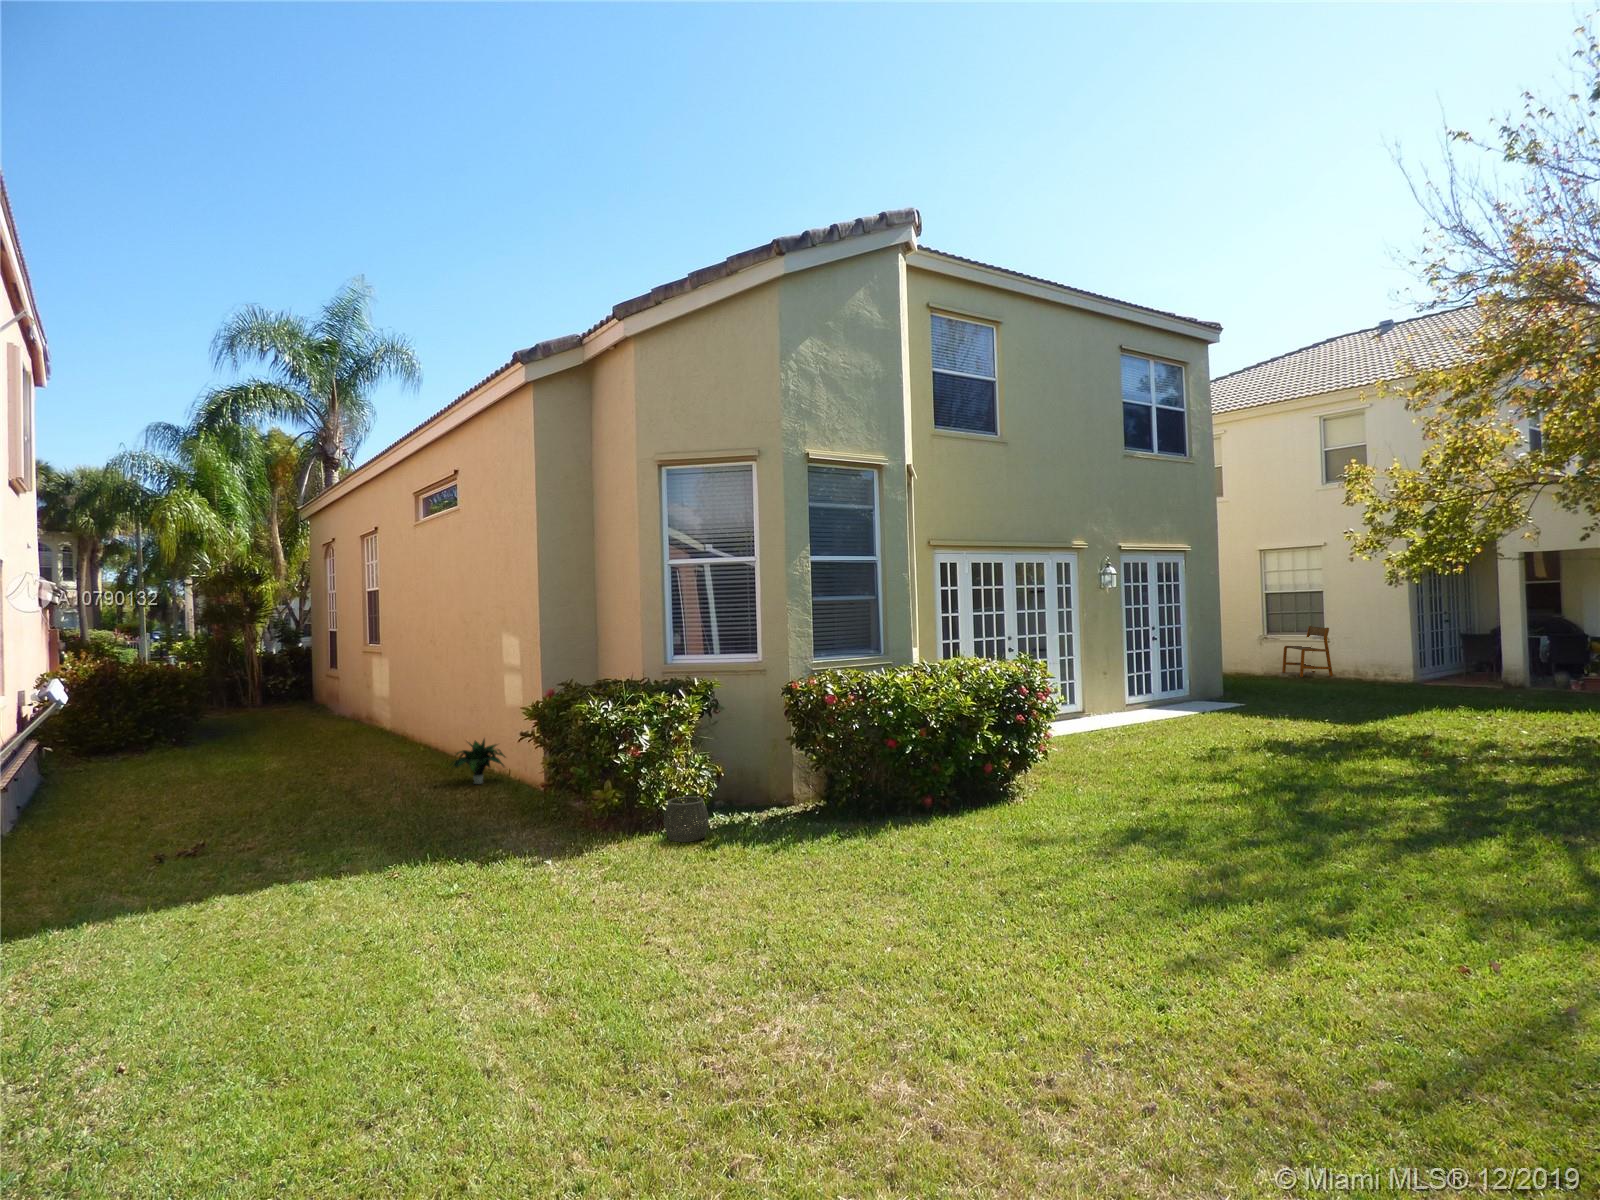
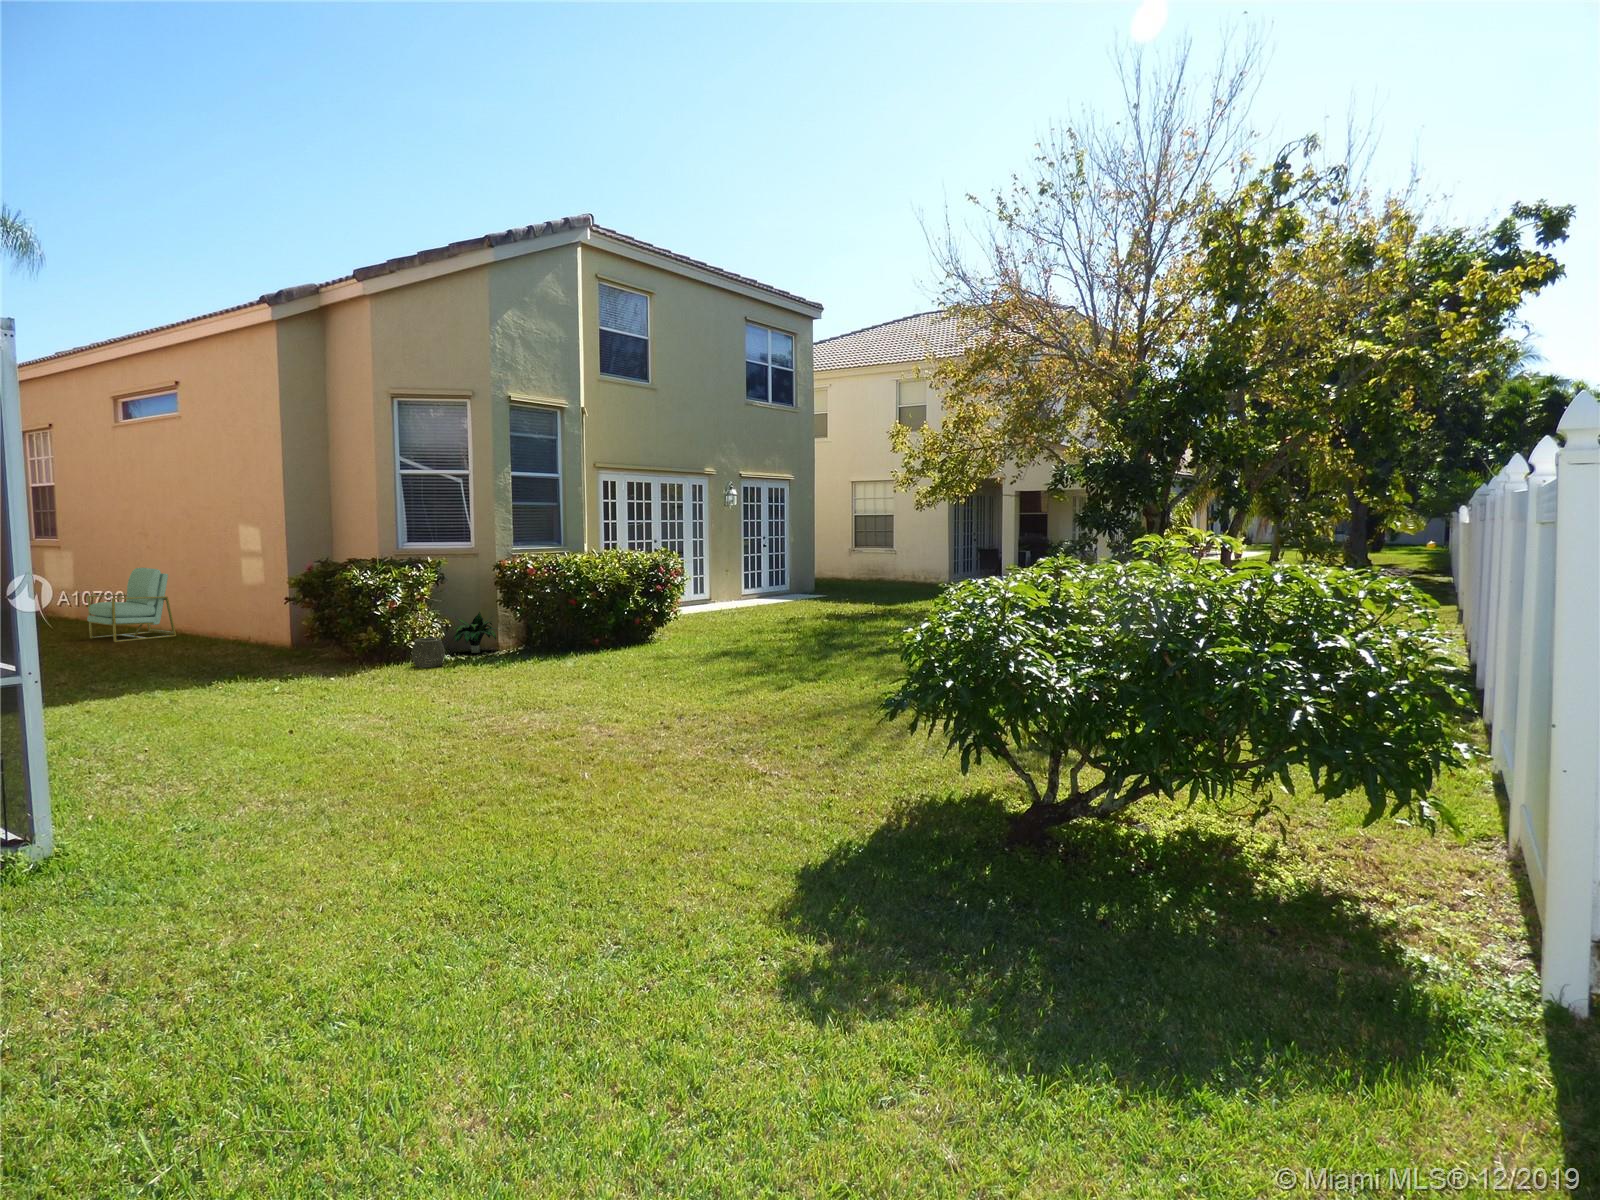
bench: present [1282,626,1333,677] -> none [867,543,900,581]
chair: none [375,682,460,769] -> present [87,568,176,642]
potted plant: present [452,739,505,784] -> present [452,612,501,653]

